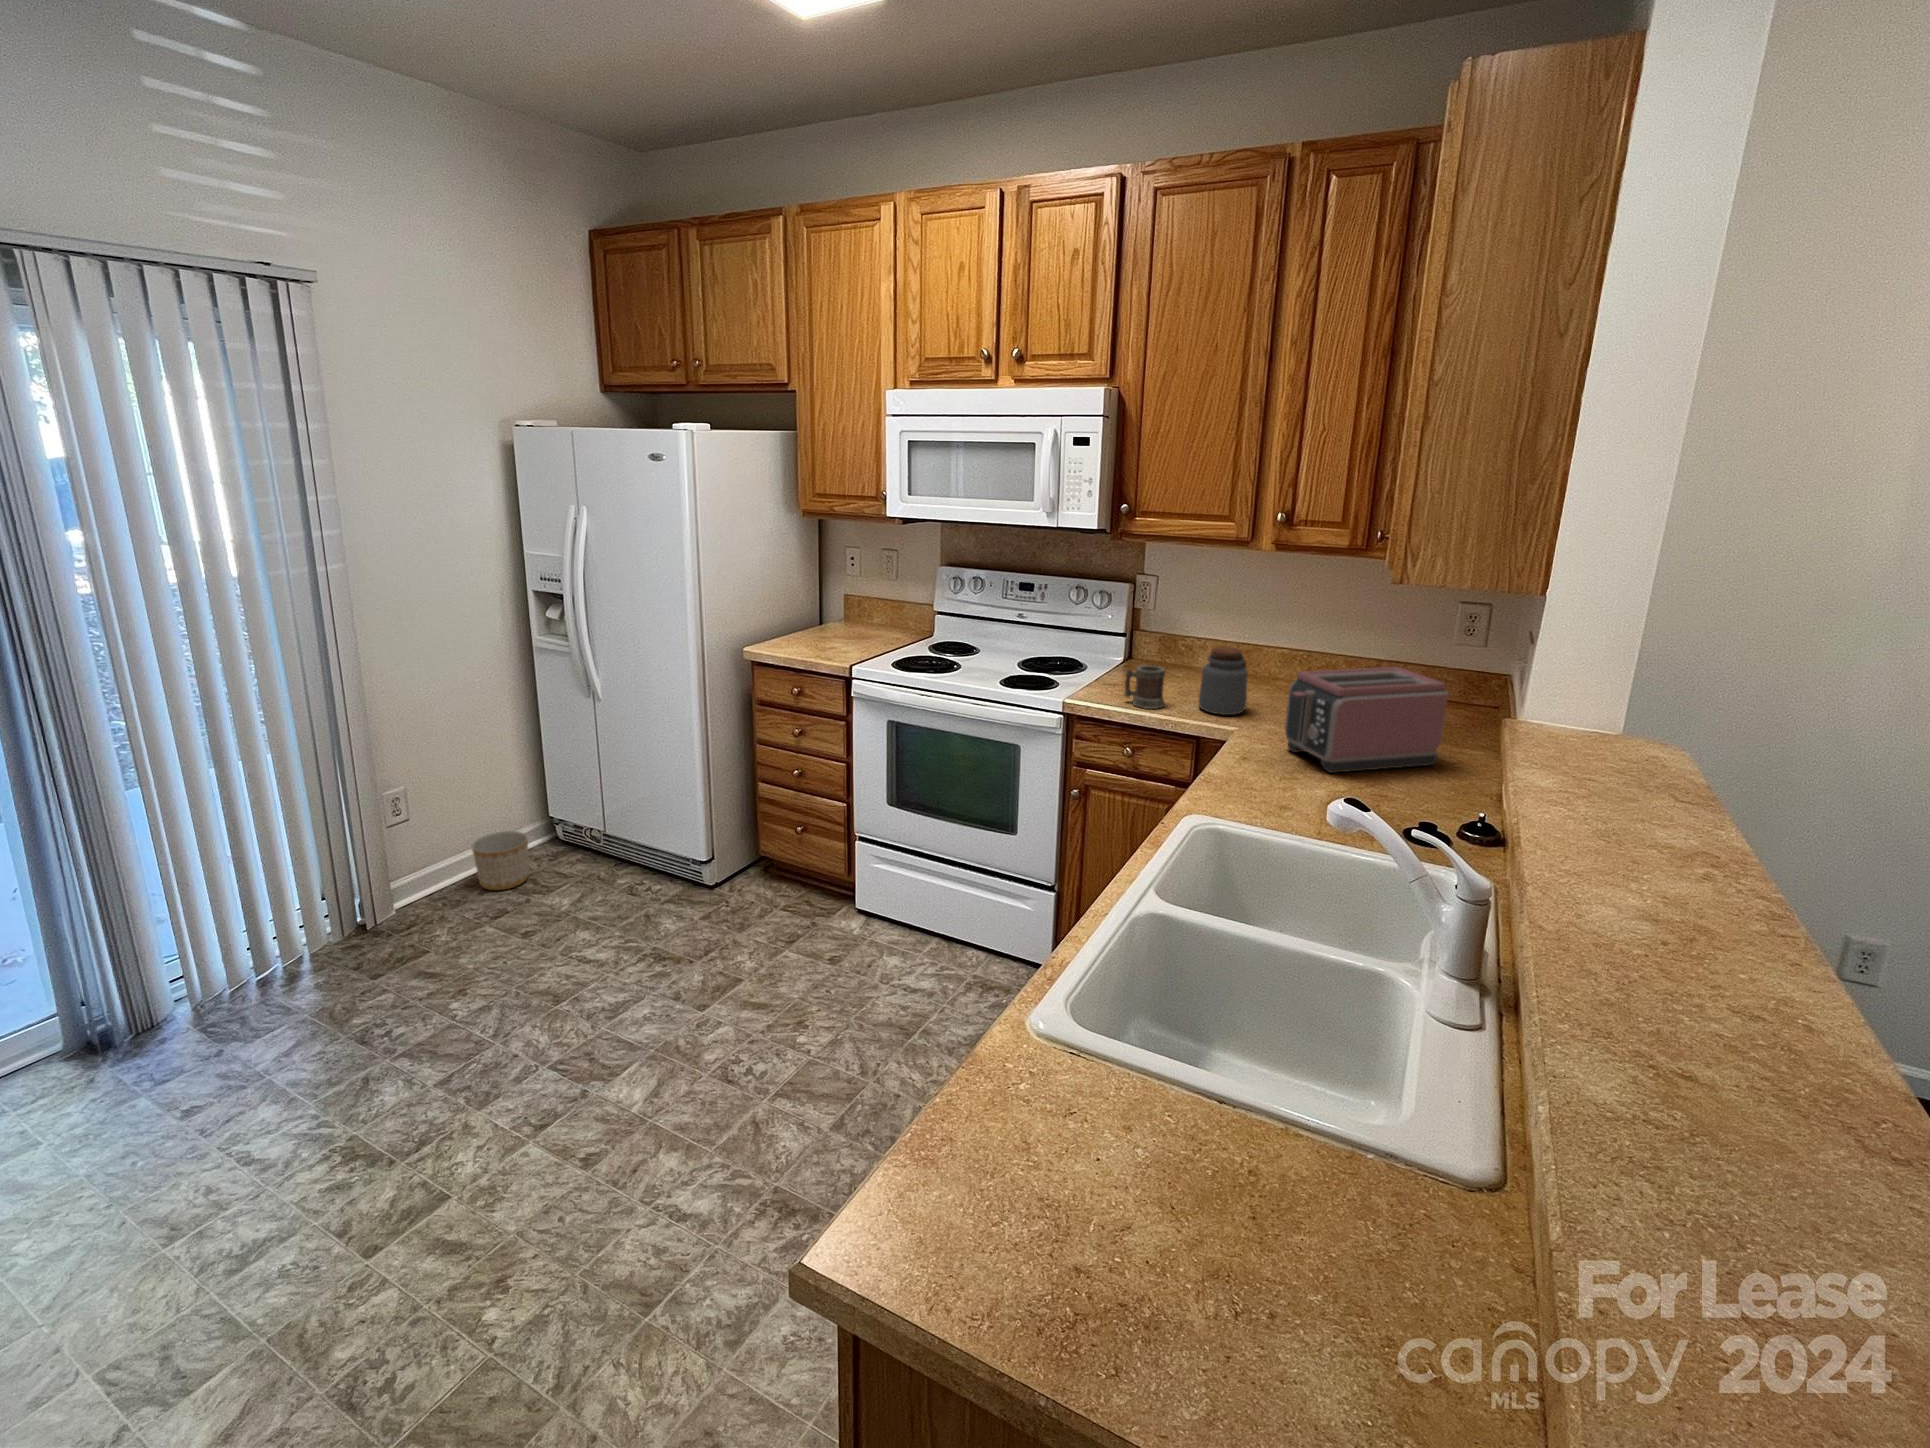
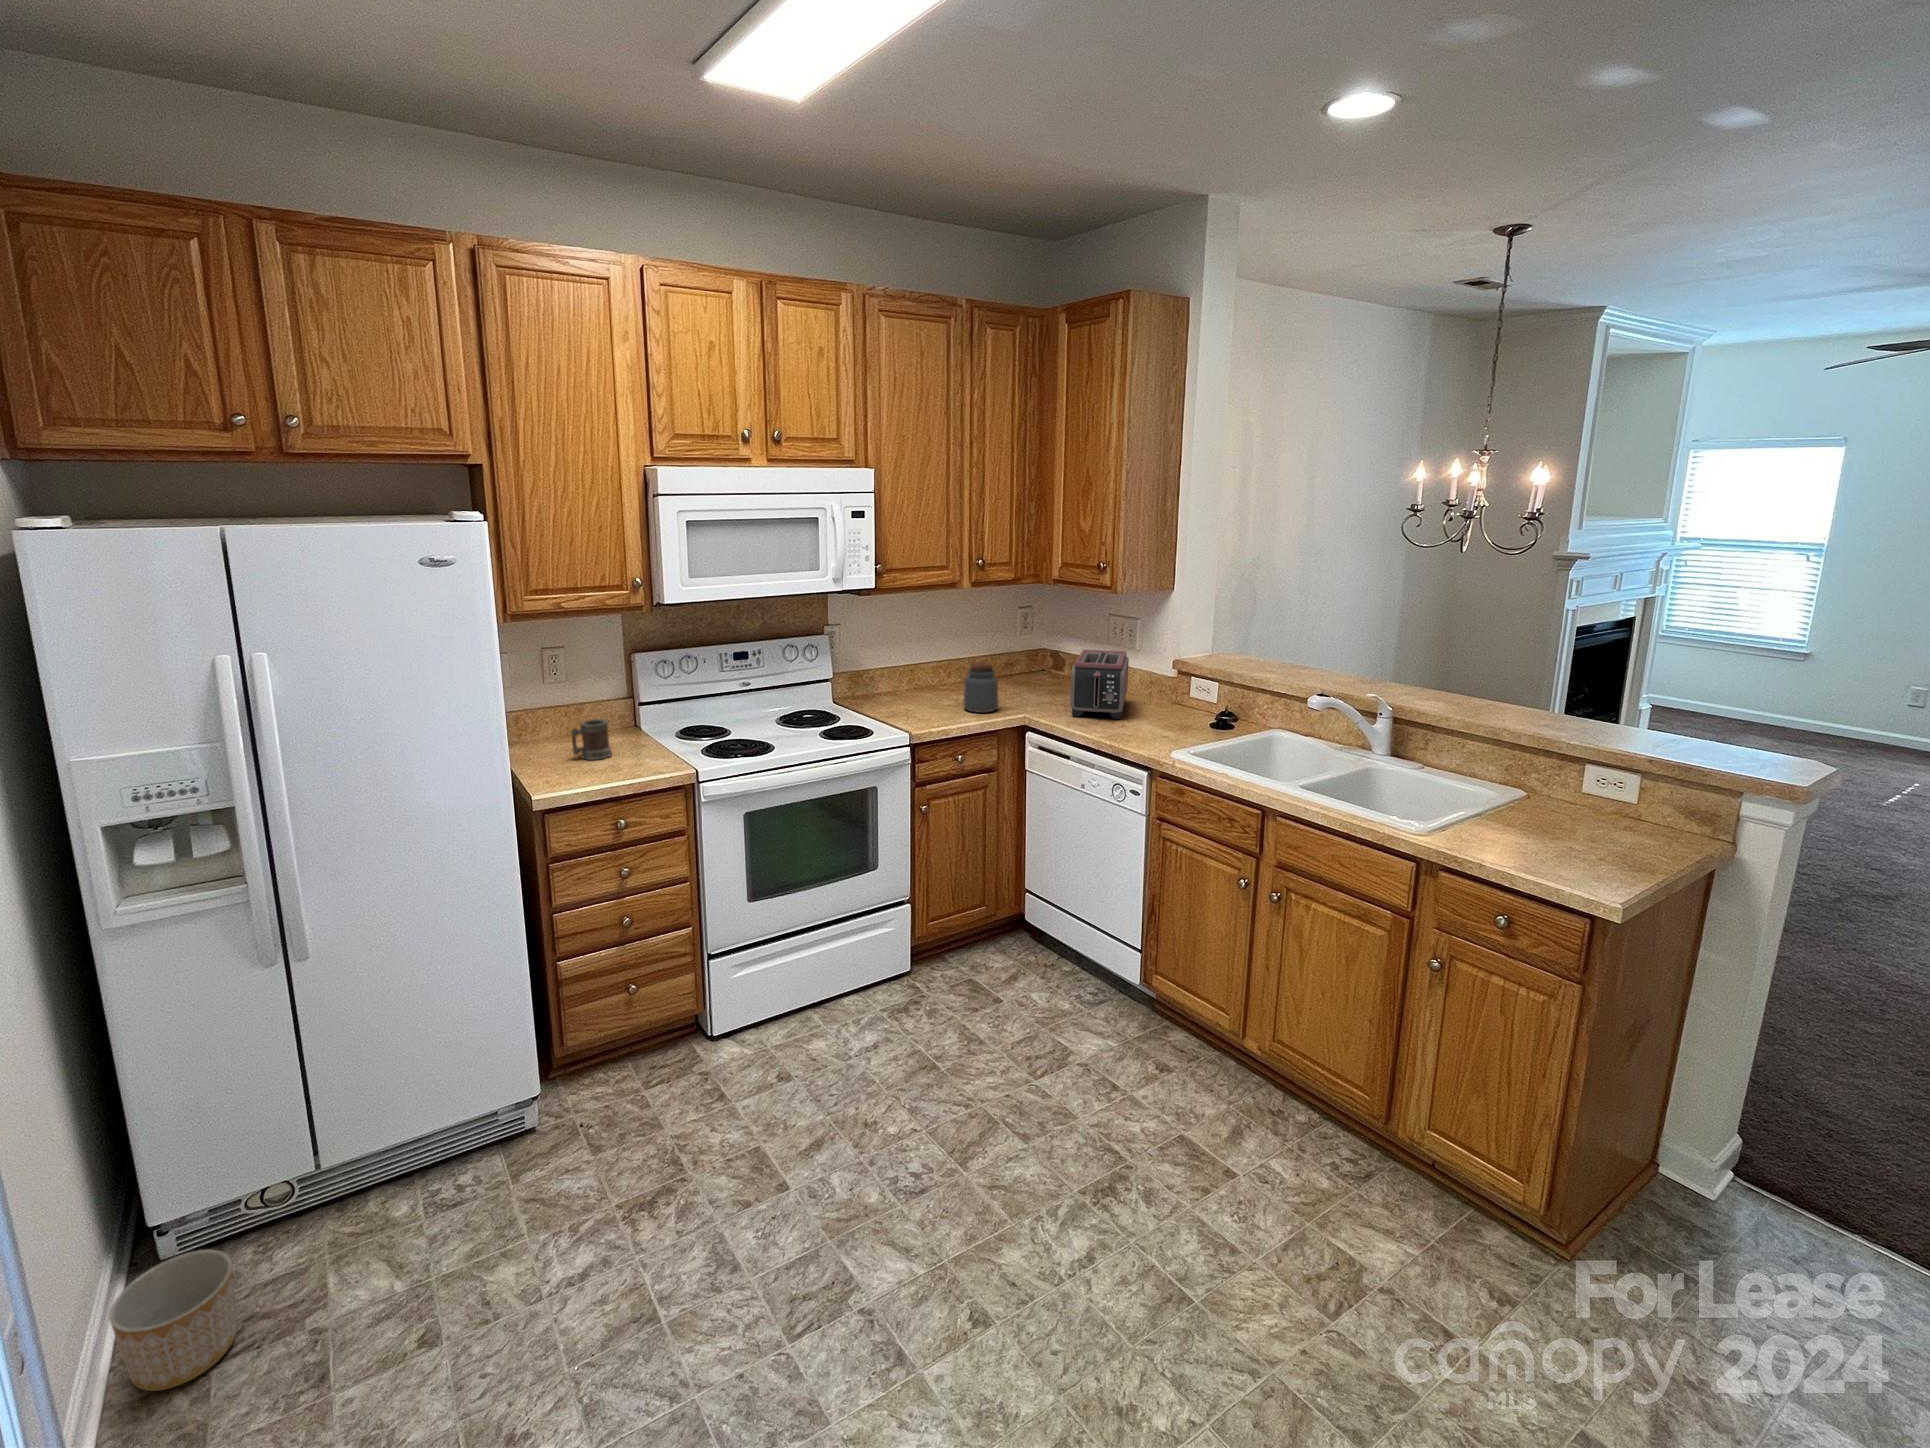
mug: present [1124,665,1165,709] -> present [571,719,612,760]

